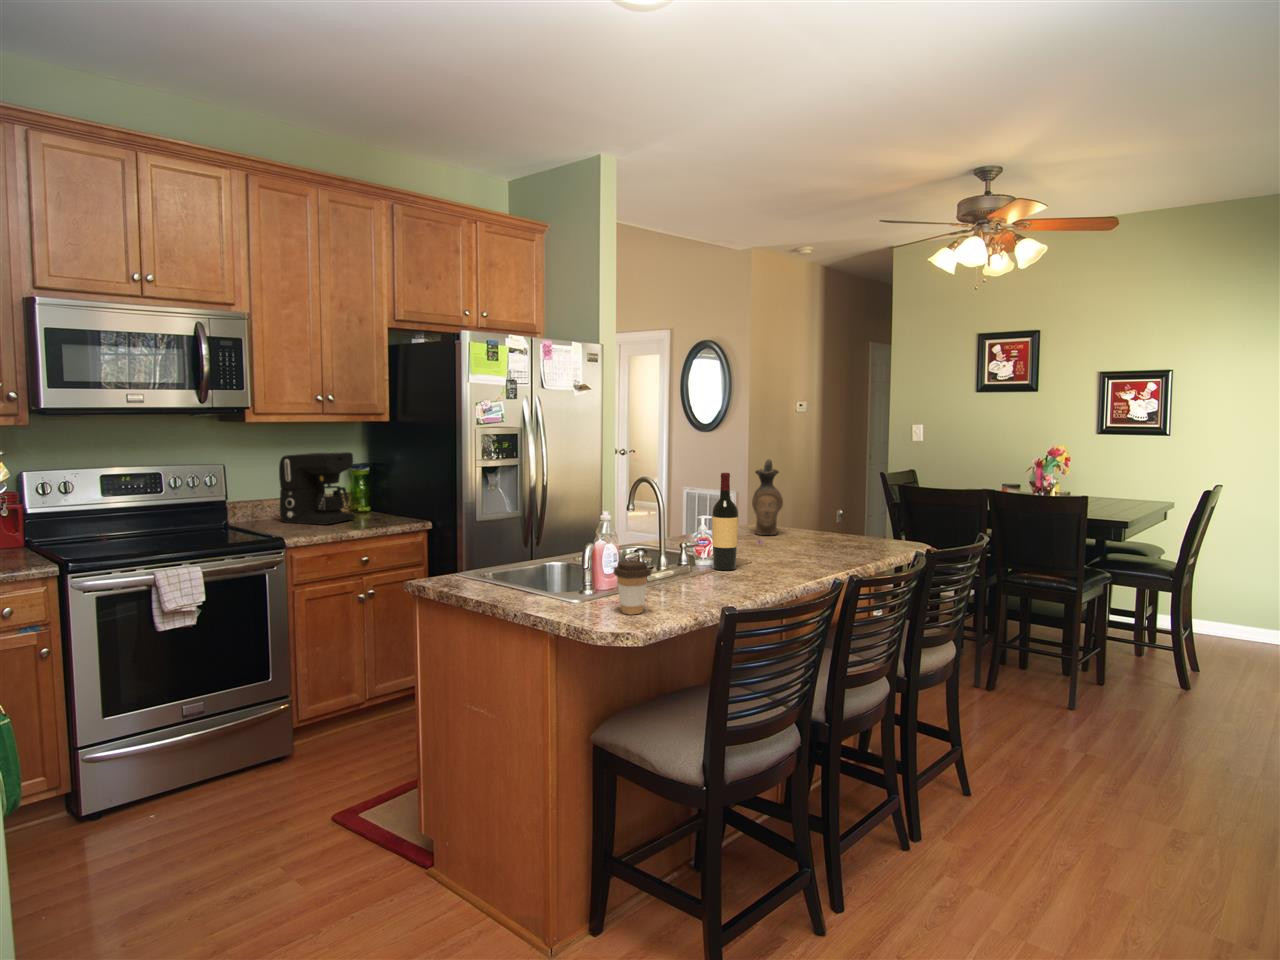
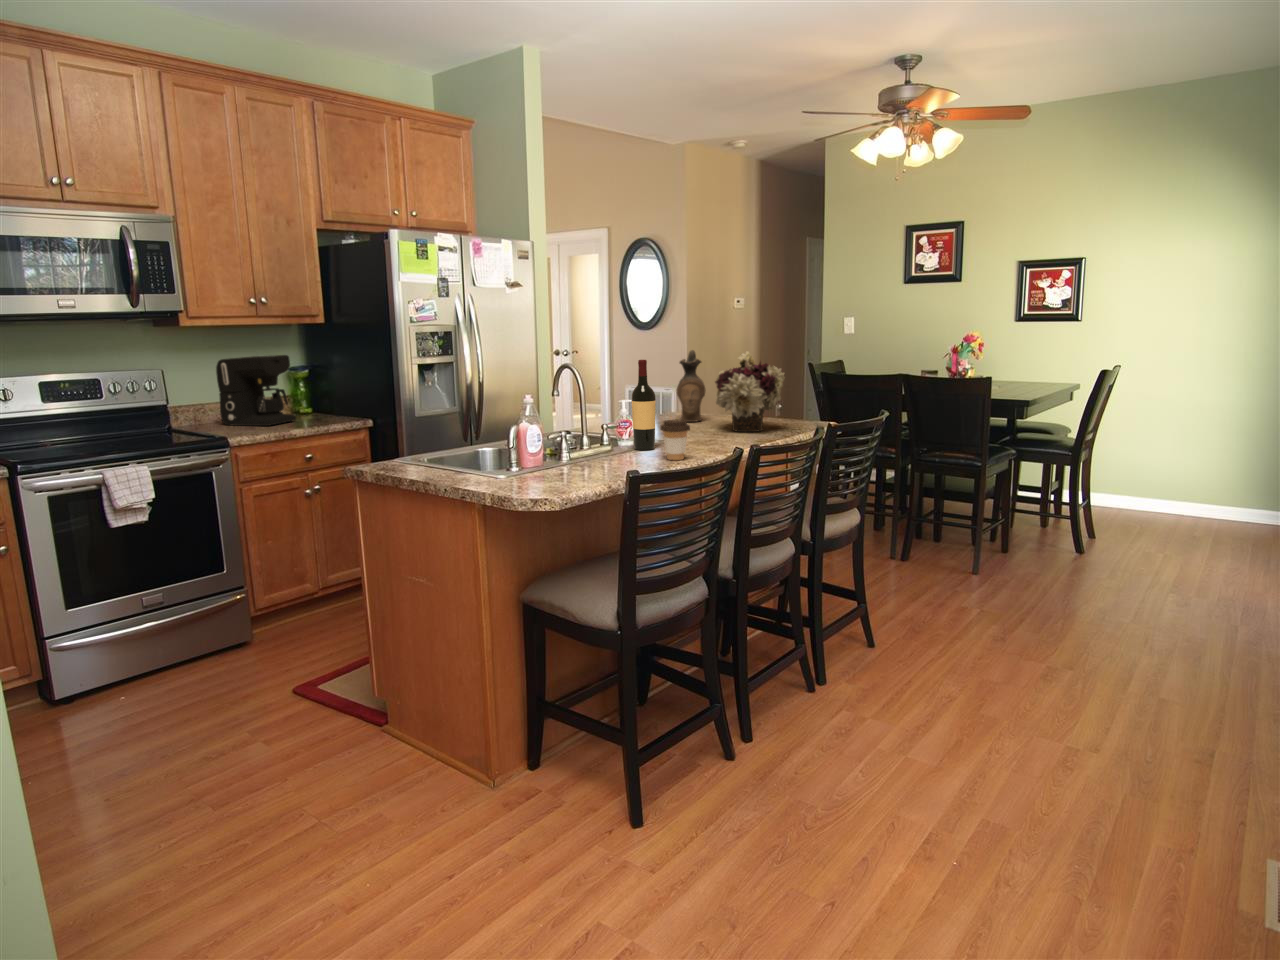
flower arrangement: none [796,464,873,551] -> present [715,352,784,432]
coffee cup: present [614,560,651,614] -> present [660,420,690,460]

